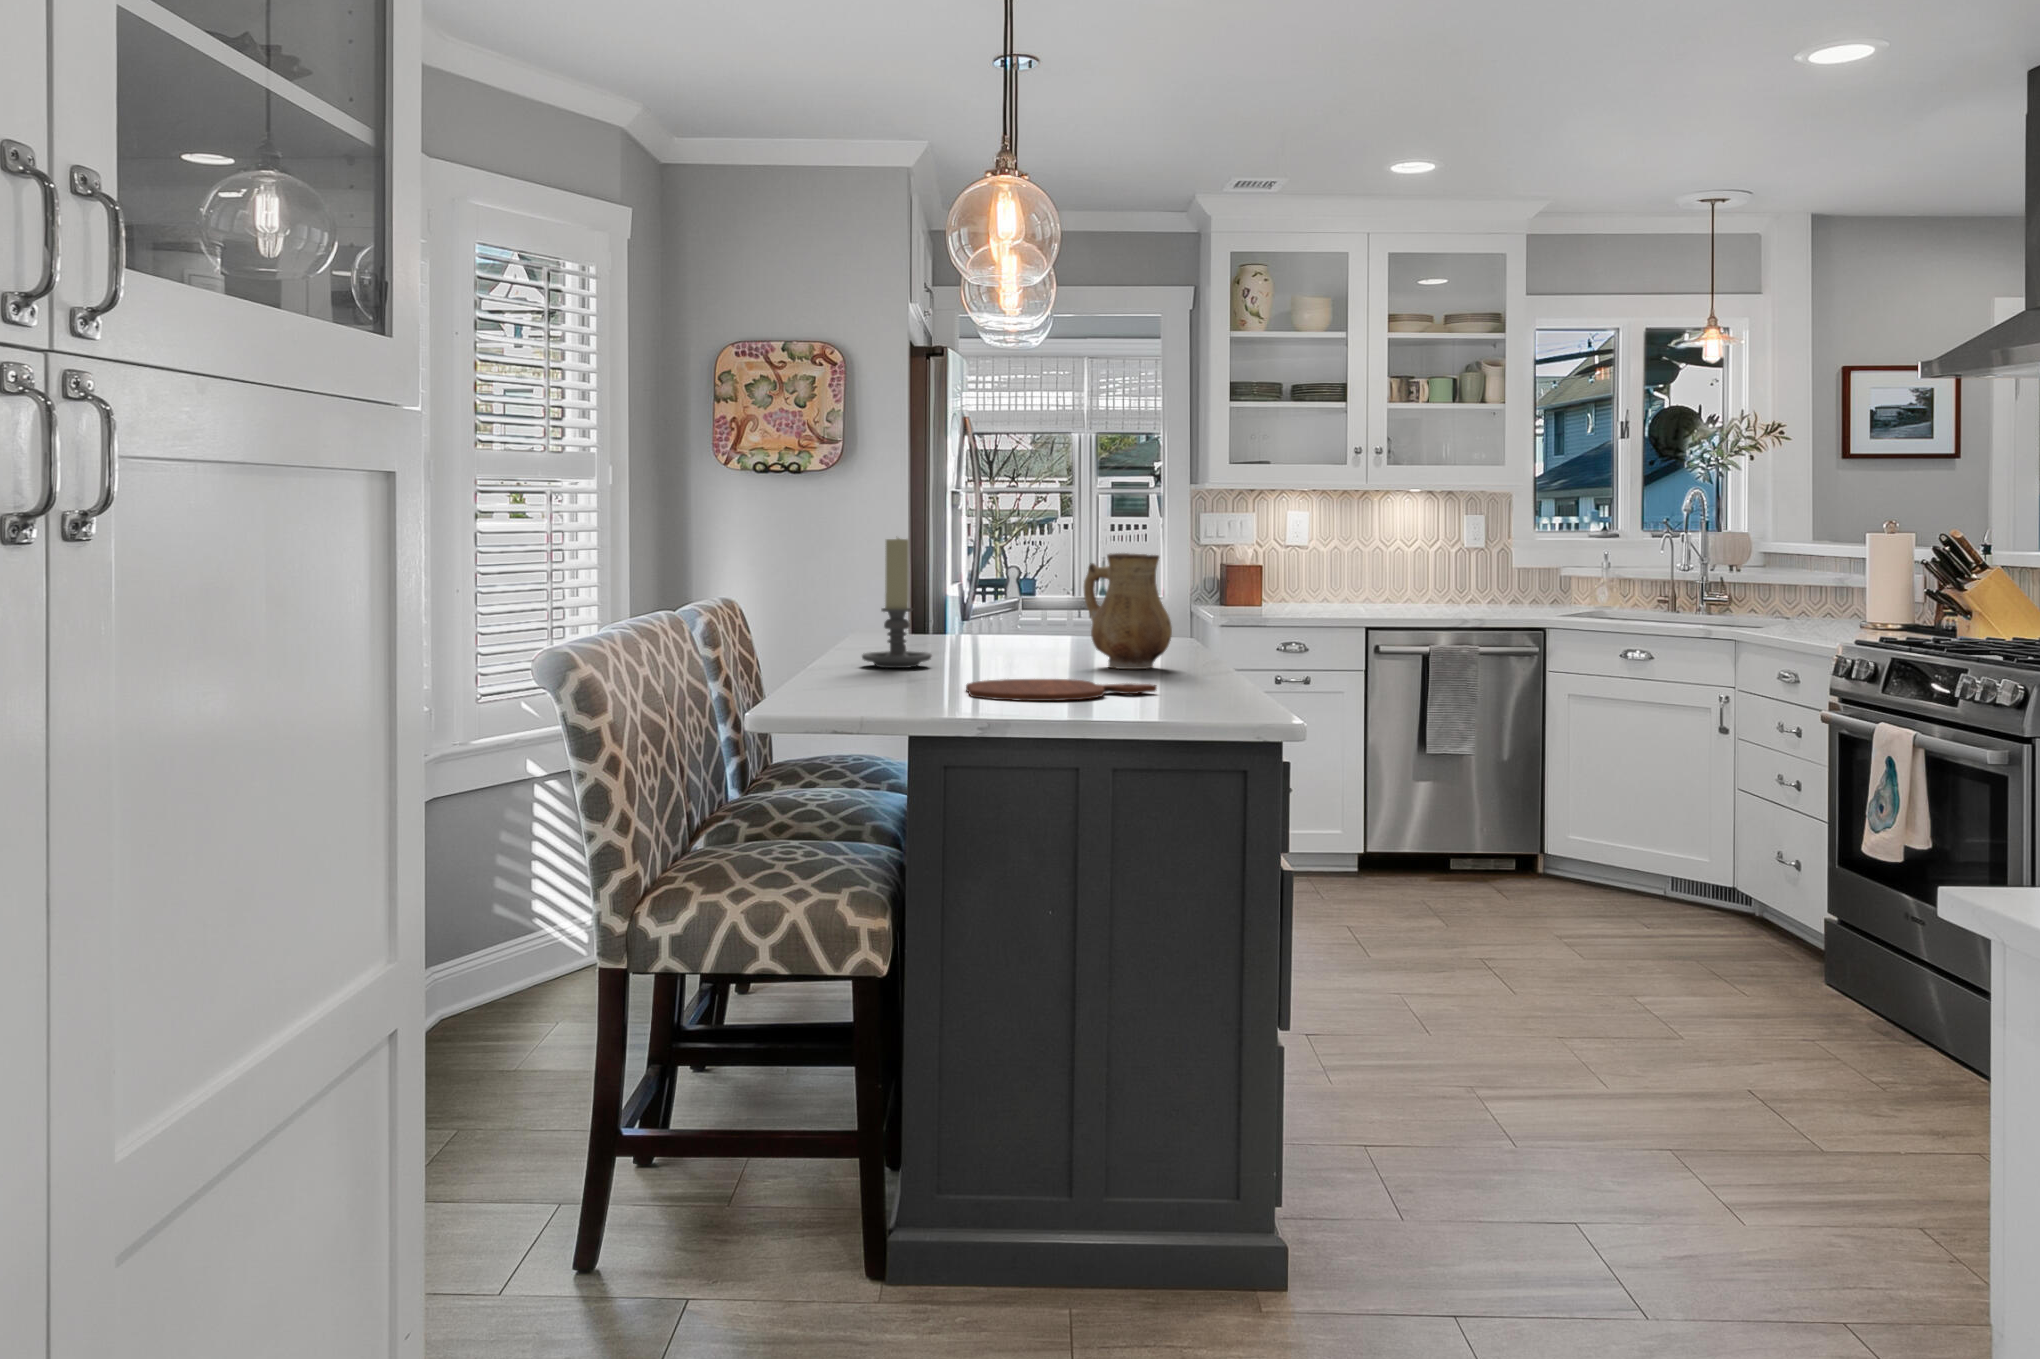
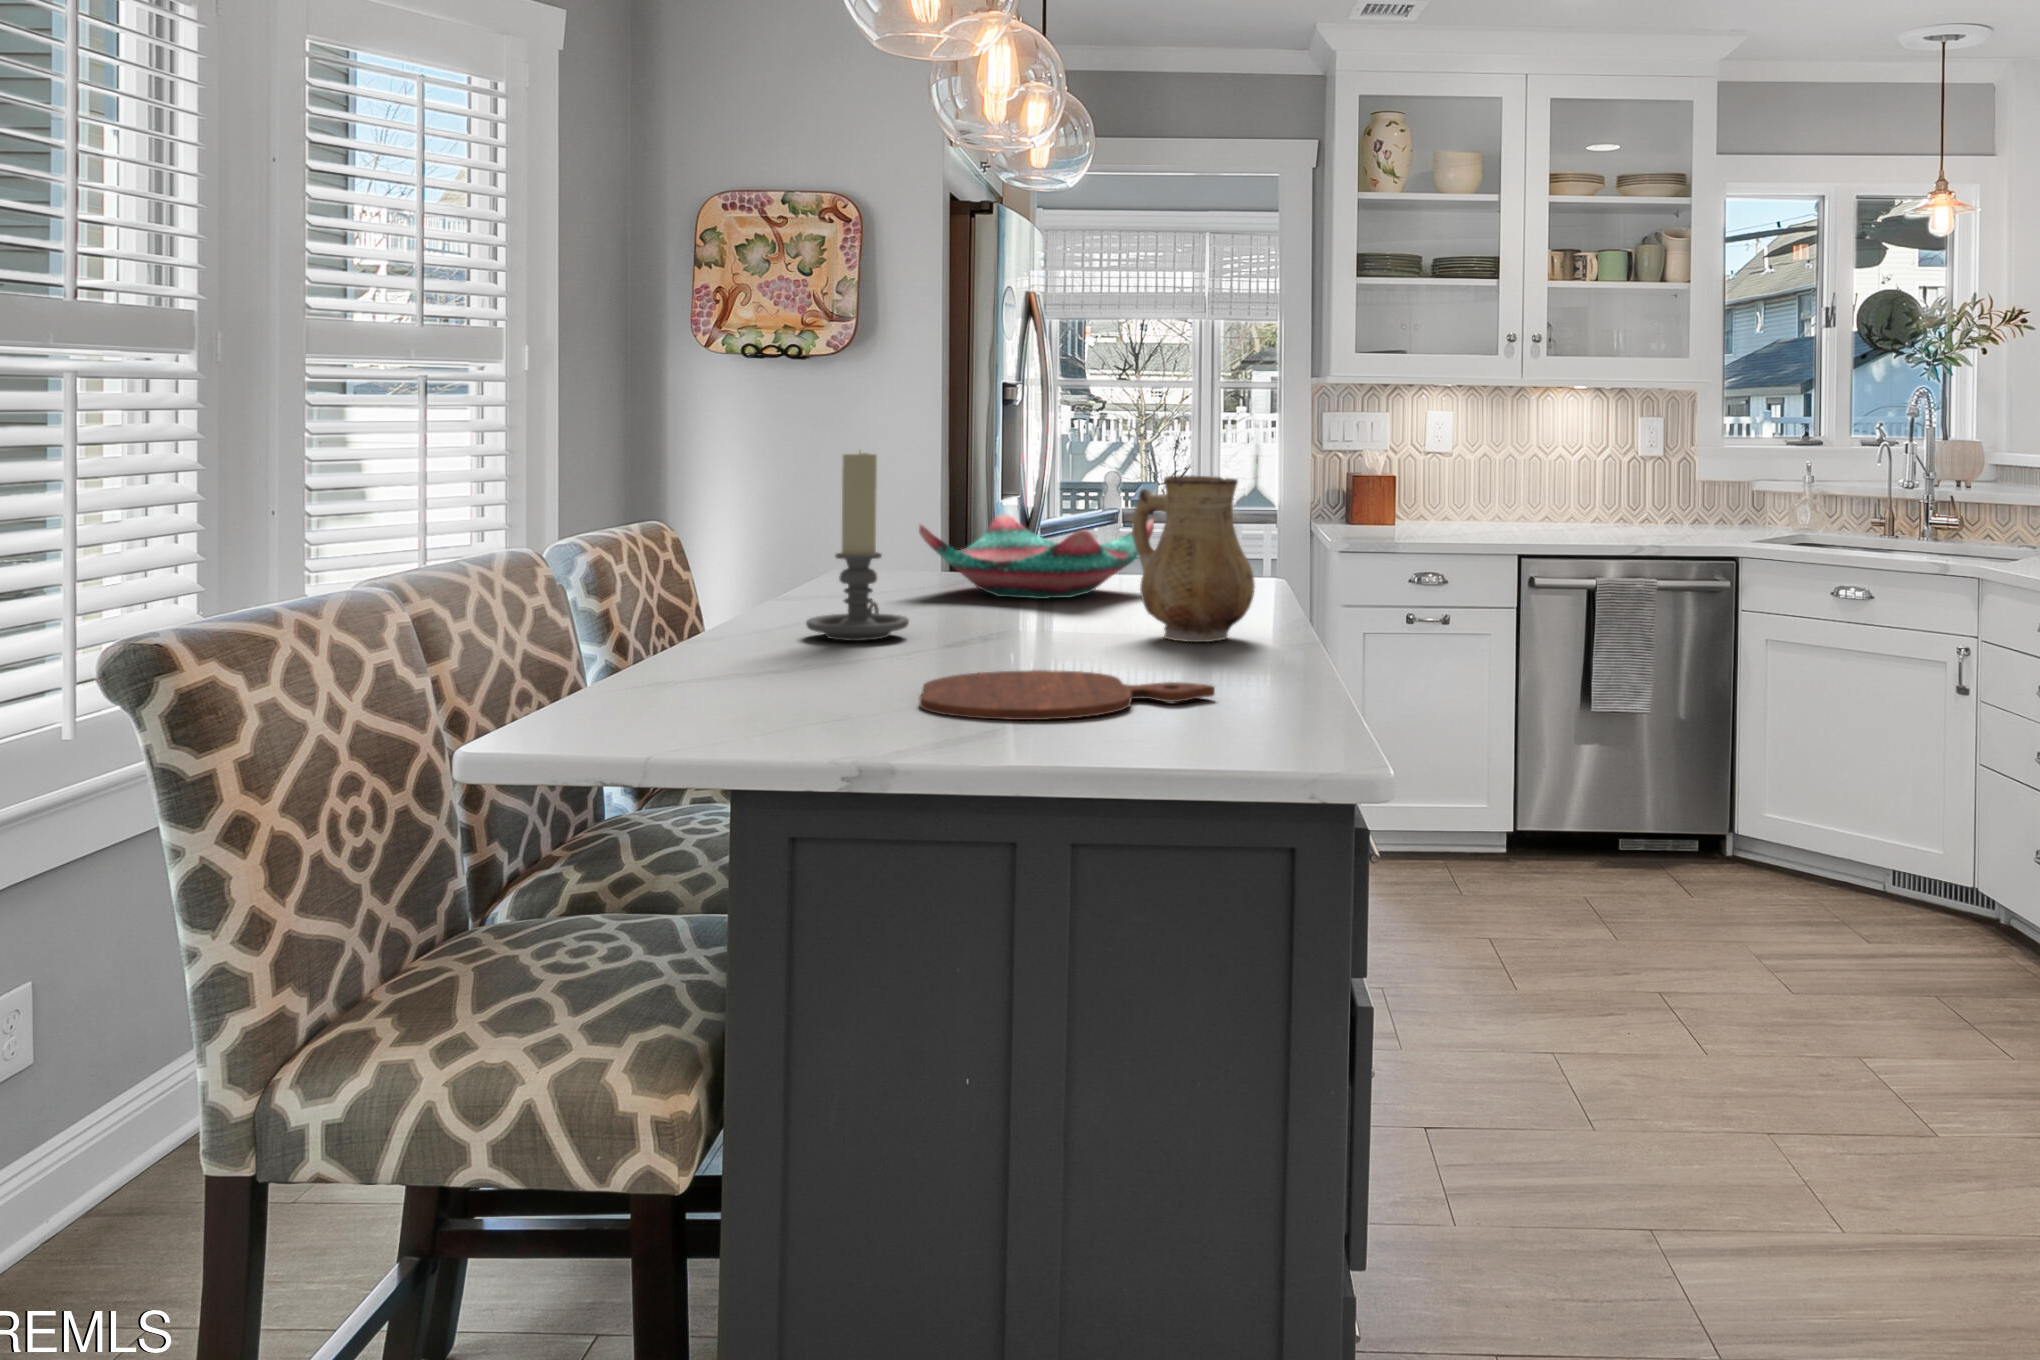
decorative bowl: none [917,589,1087,649] -> present [919,514,1154,599]

